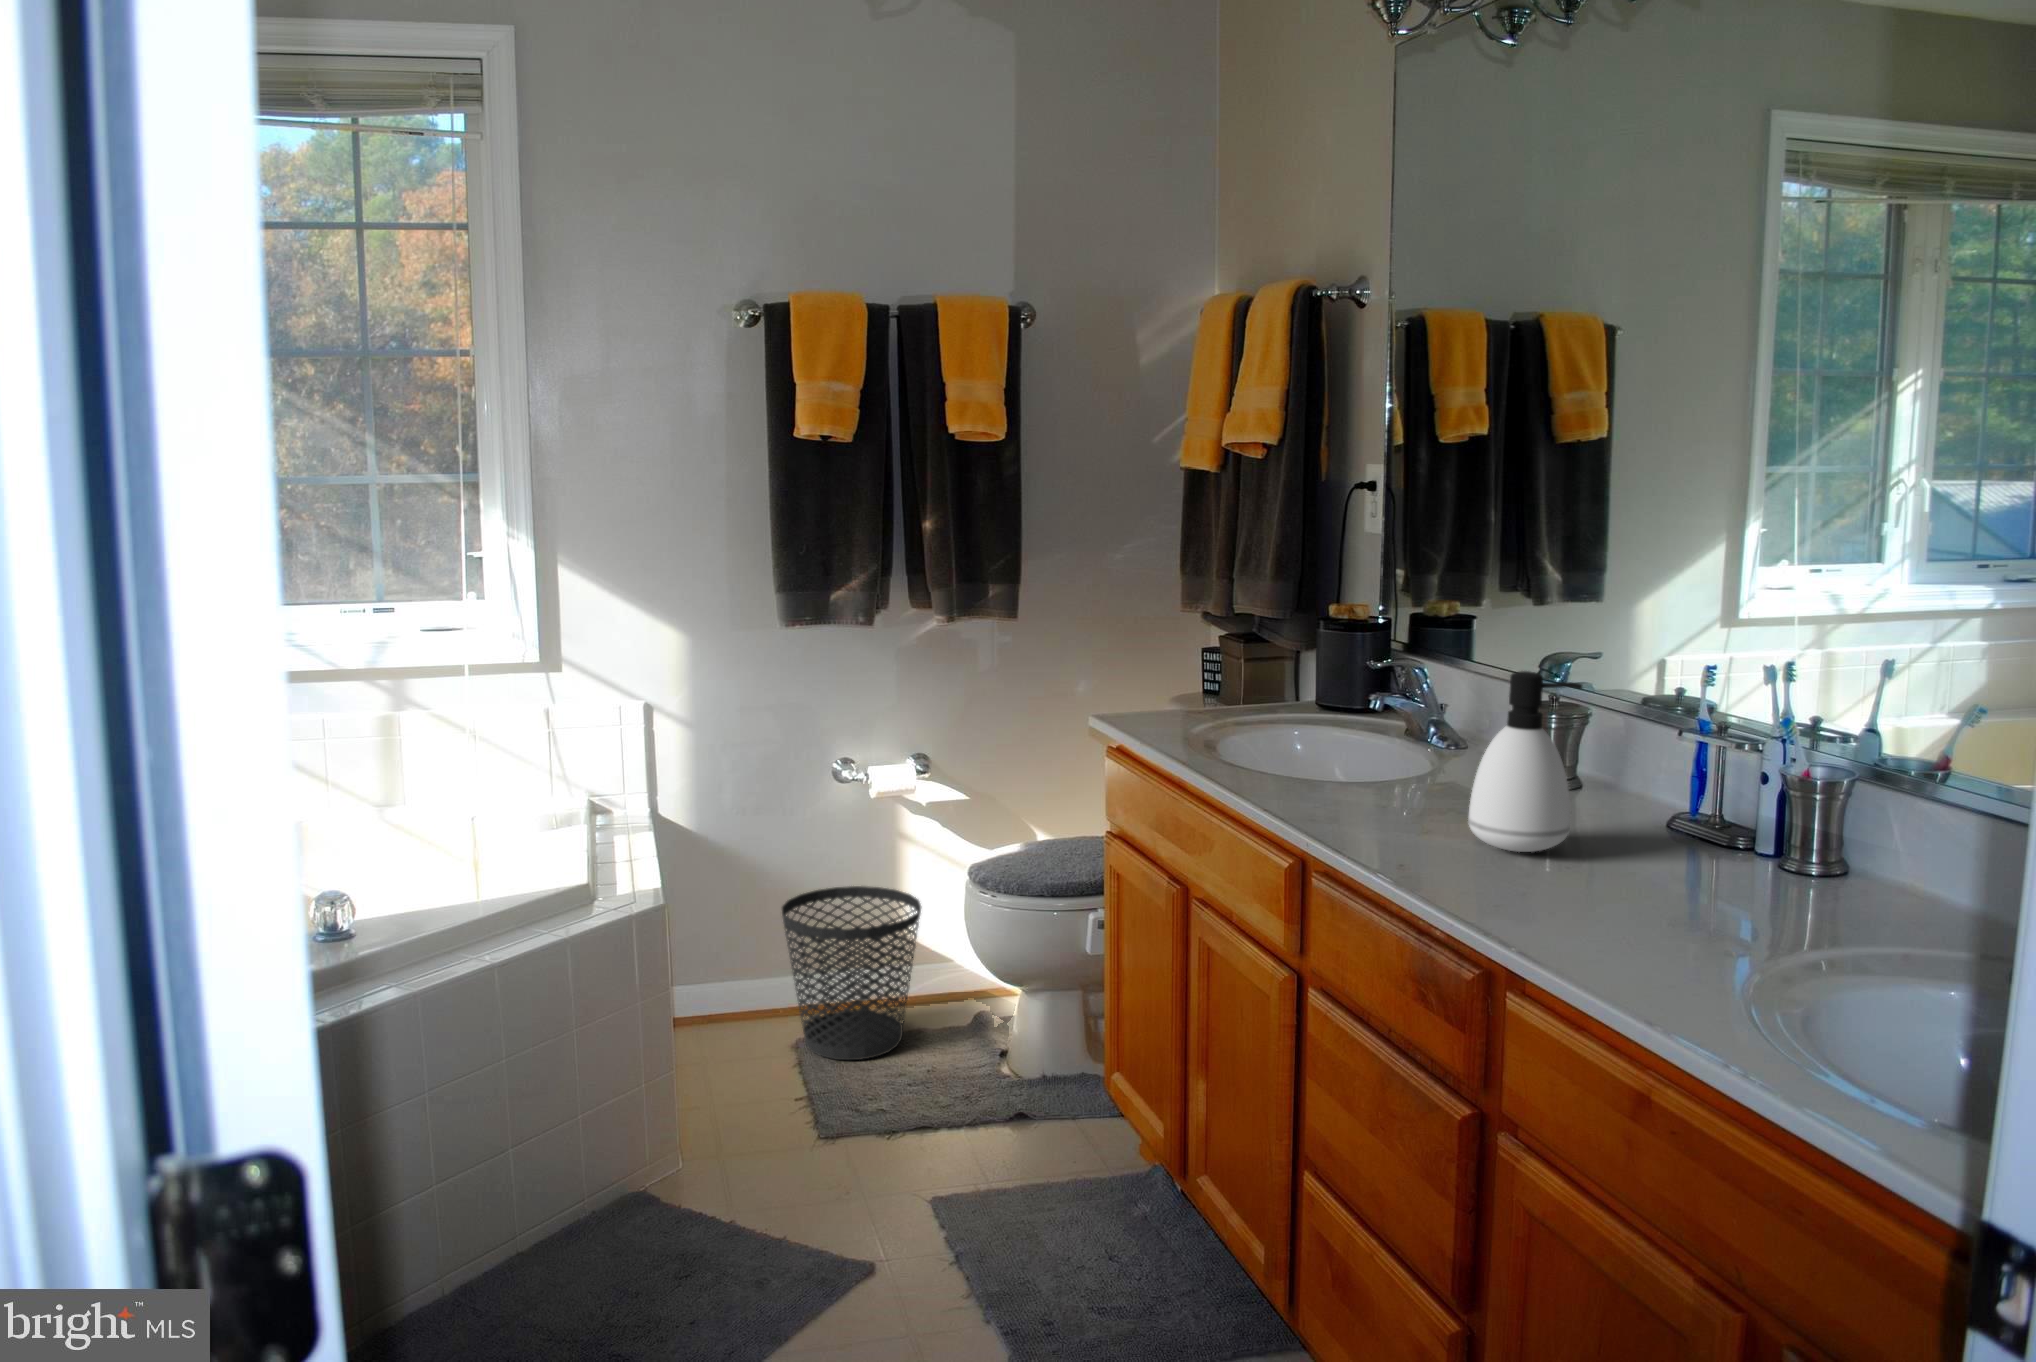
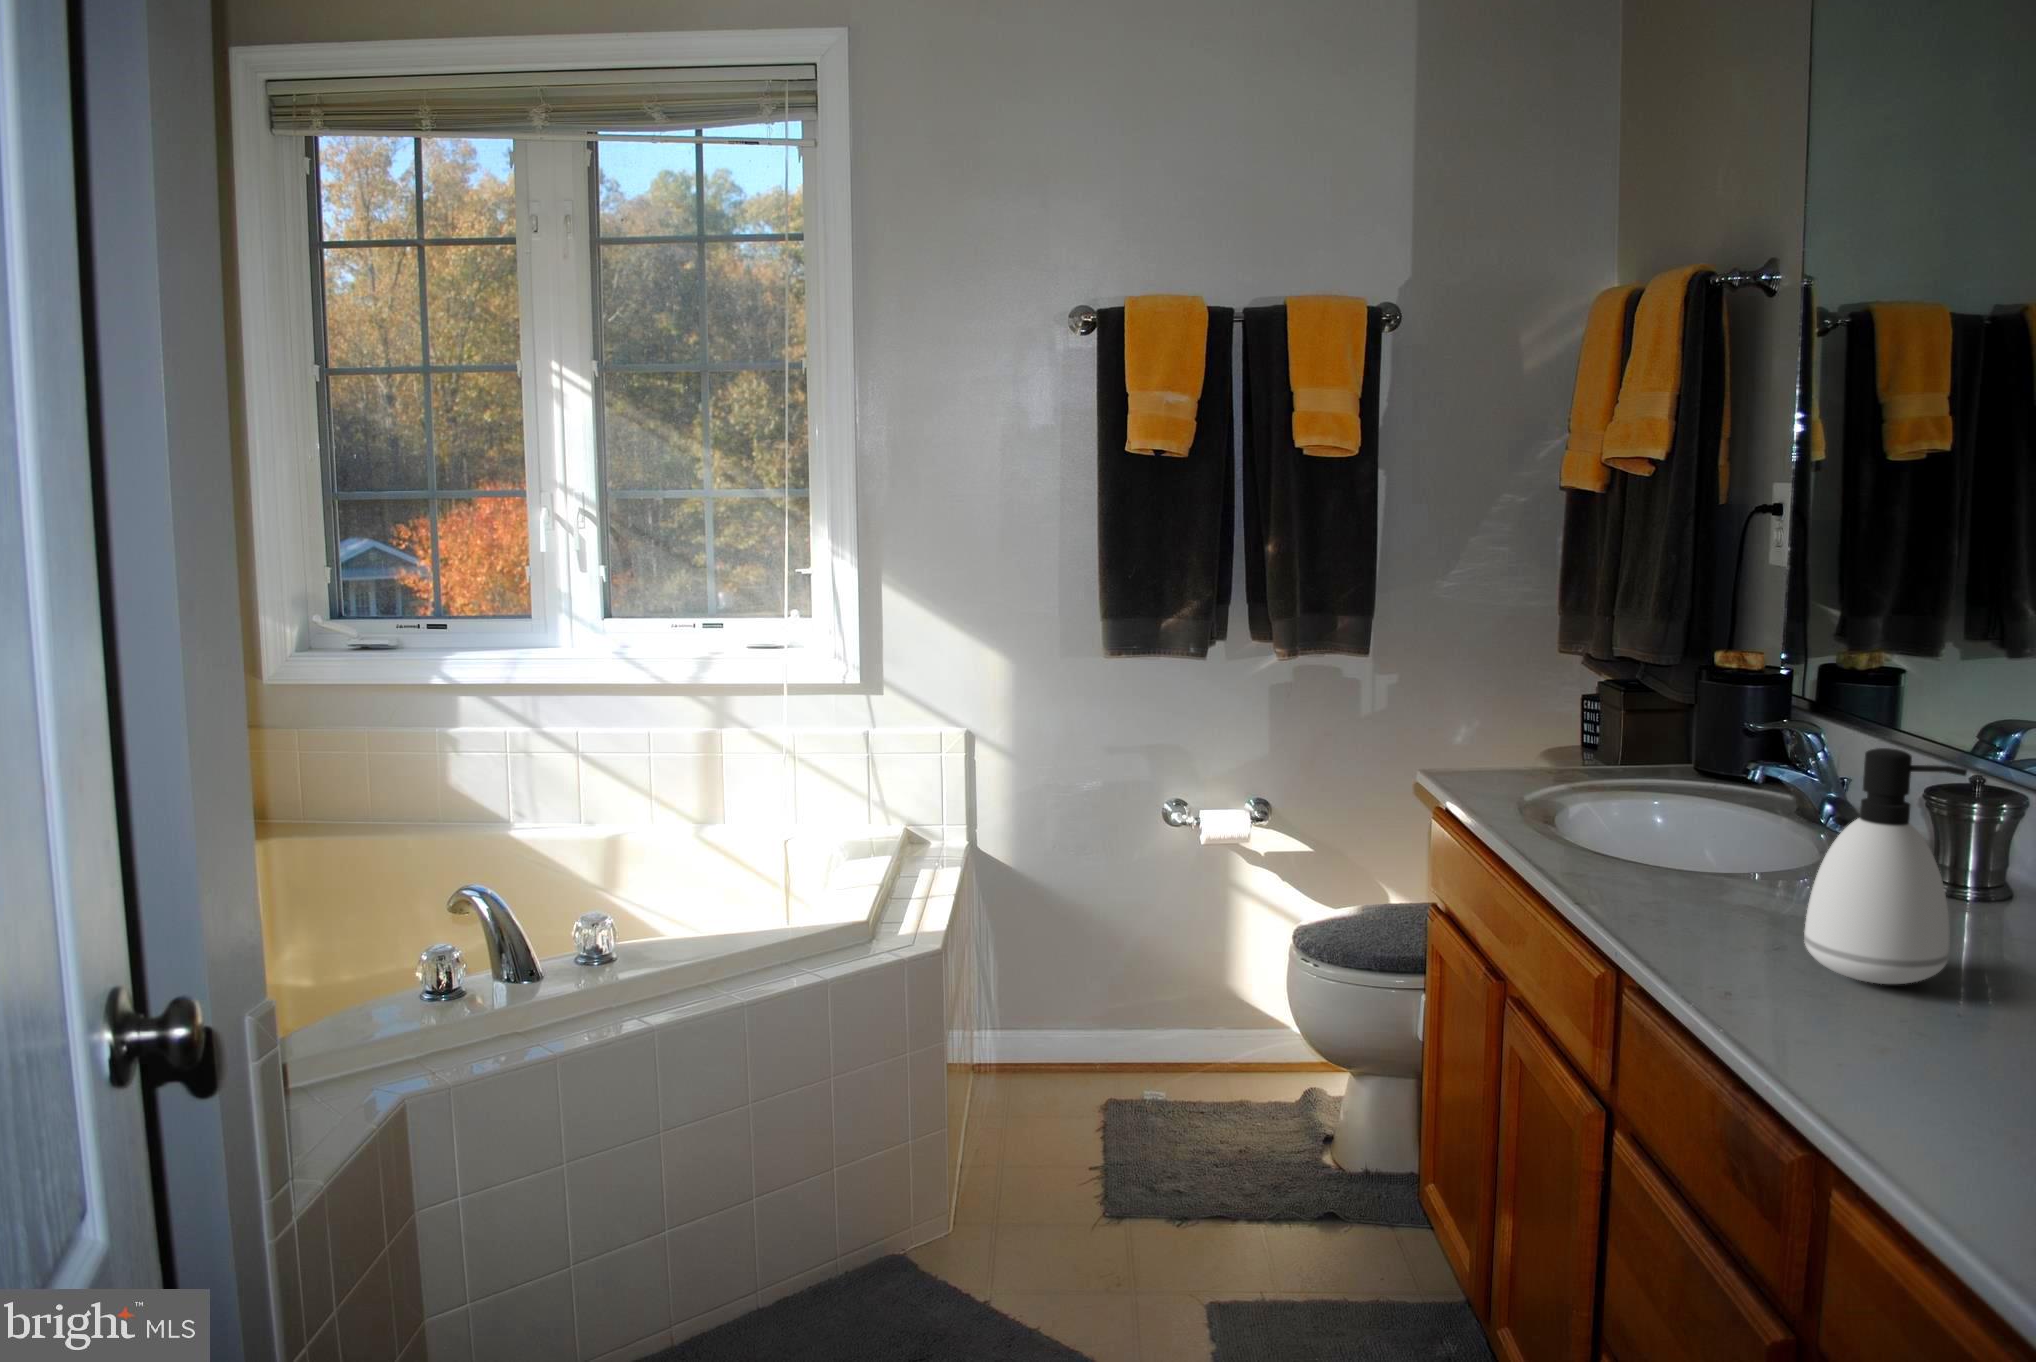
wastebasket: present [782,886,921,1060] -> none [1095,934,1243,1122]

